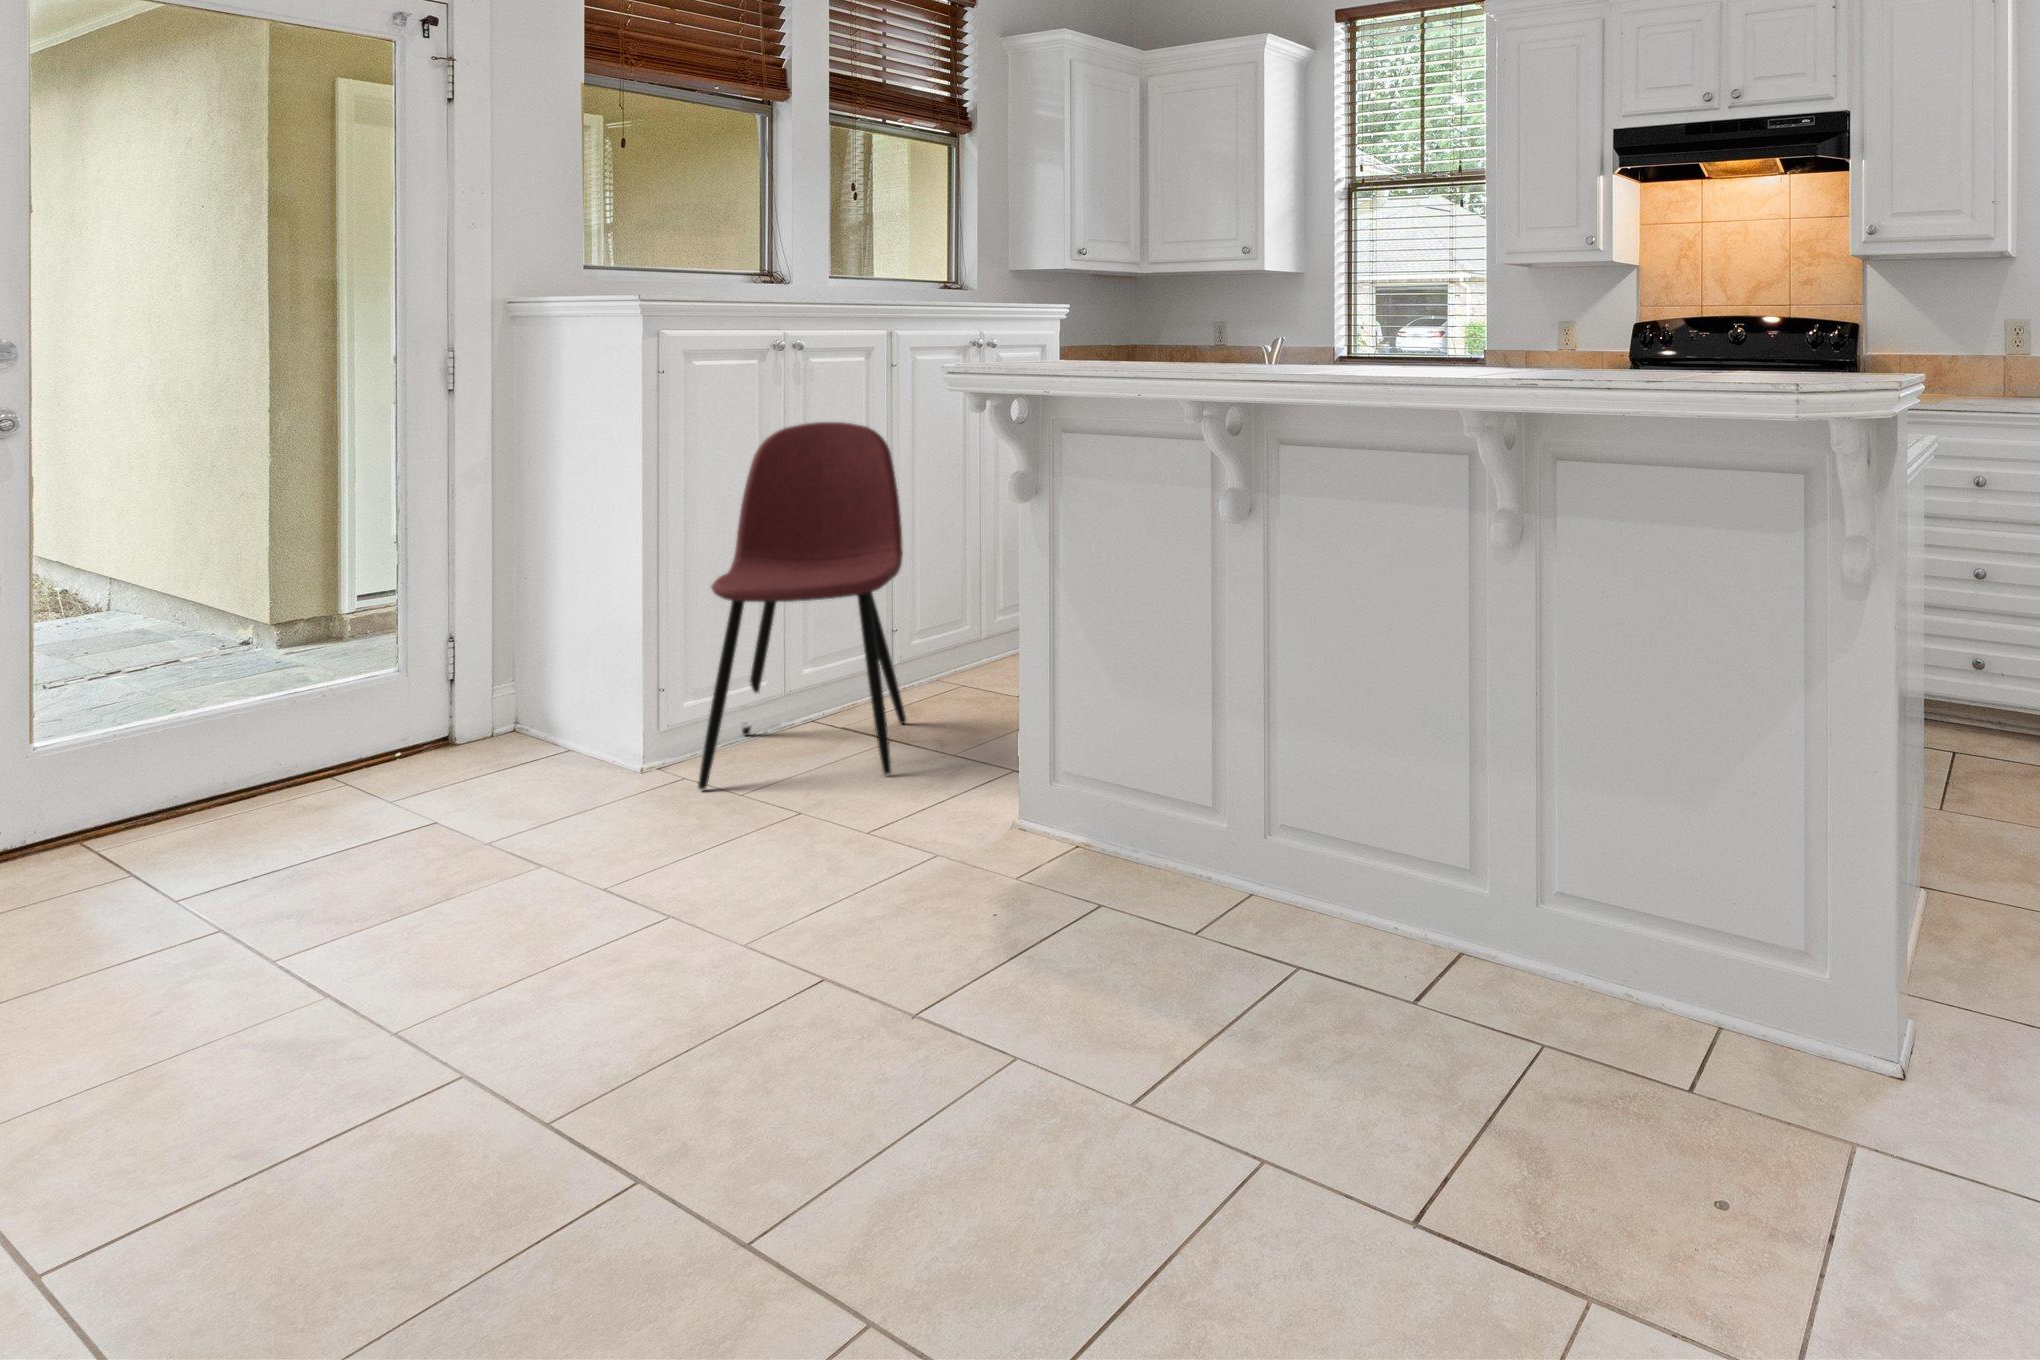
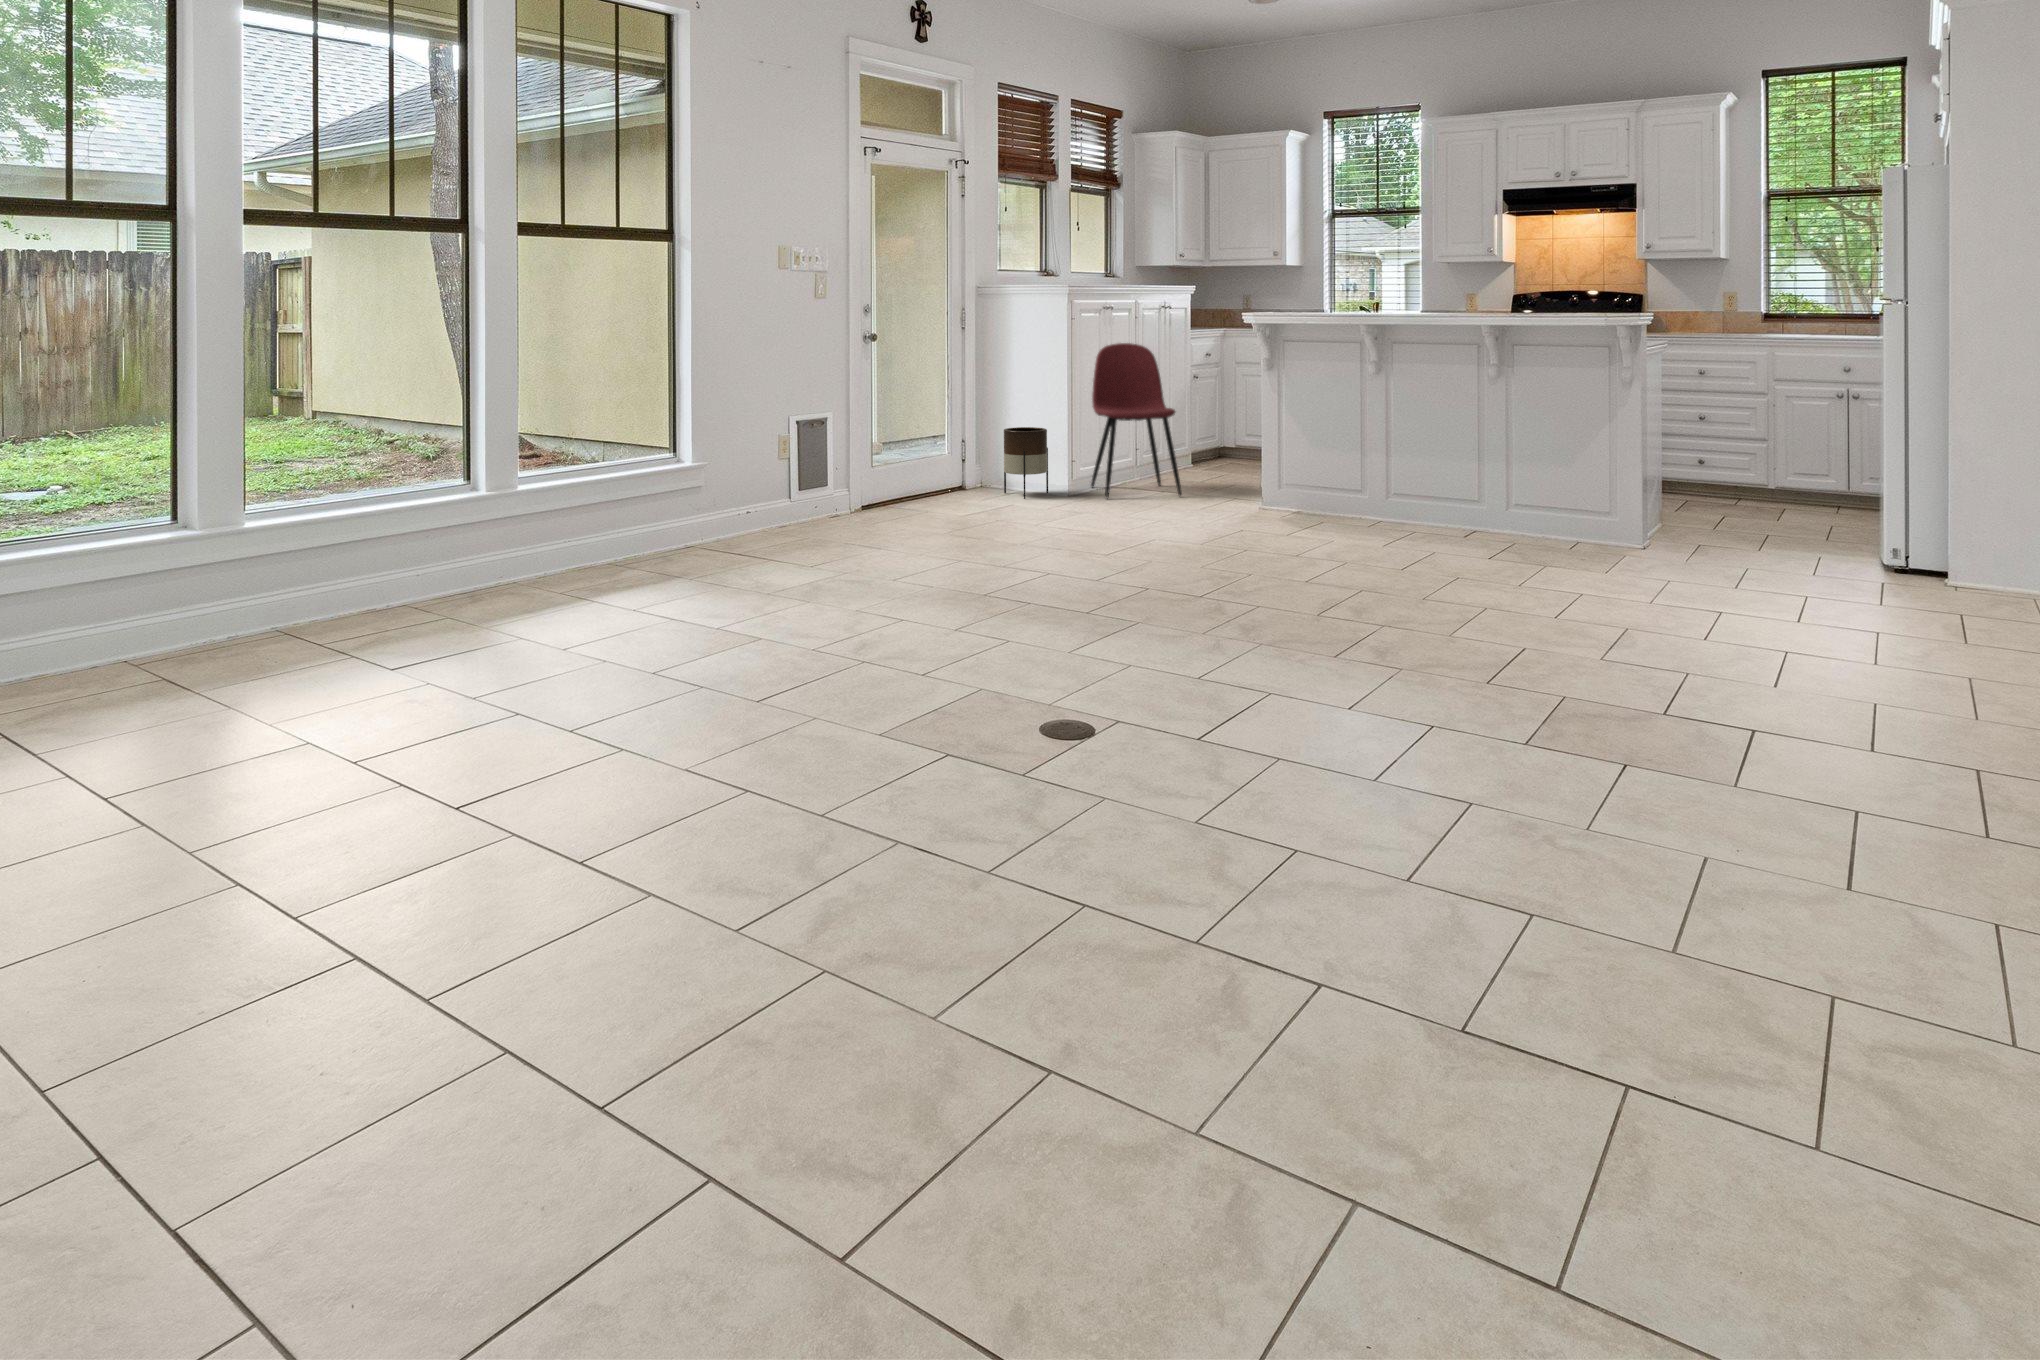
planter: none [479,614,607,796] -> present [1004,427,1048,499]

